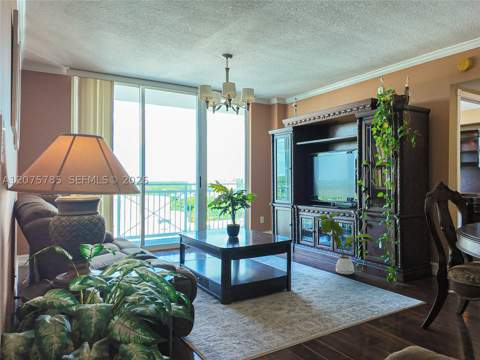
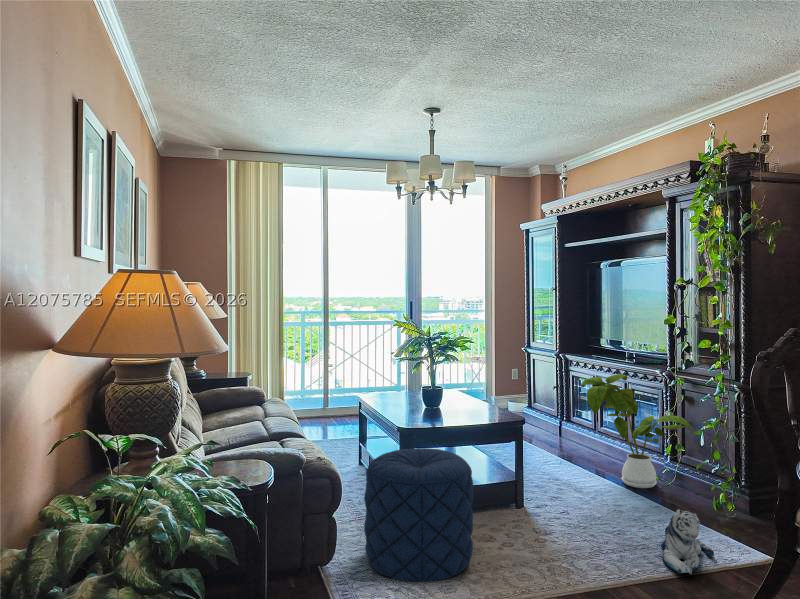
pouf: none [213,254,276,328] -> present [364,448,473,582]
plush toy: none [368,279,396,312] -> present [661,510,714,574]

